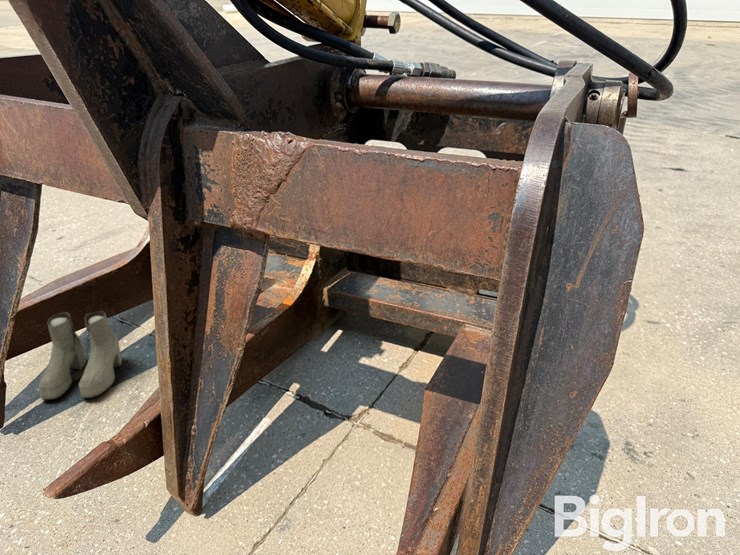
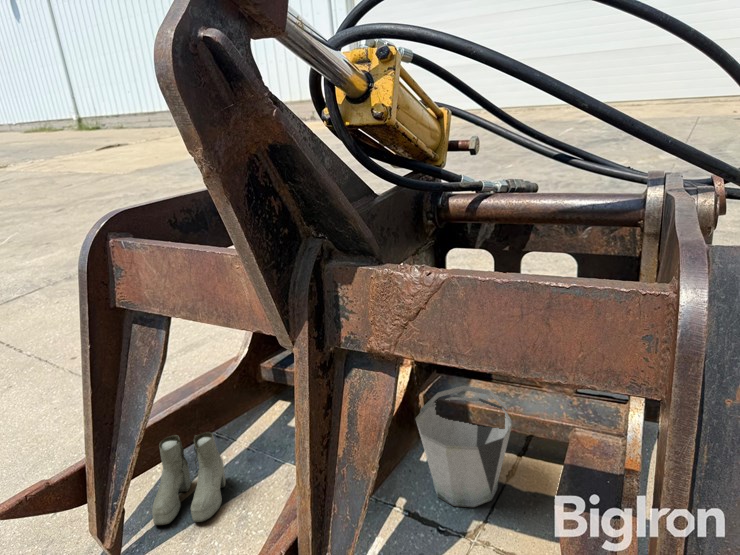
bucket: none [313,278,408,395] -> present [416,386,513,507]

